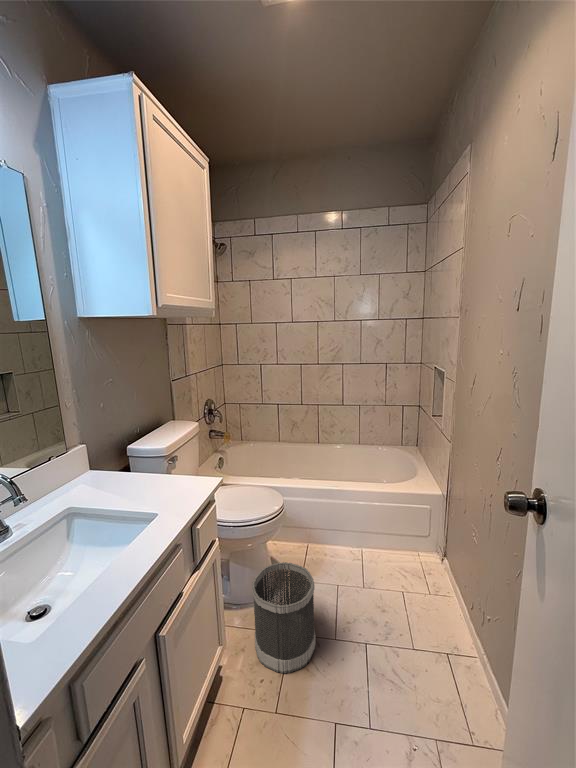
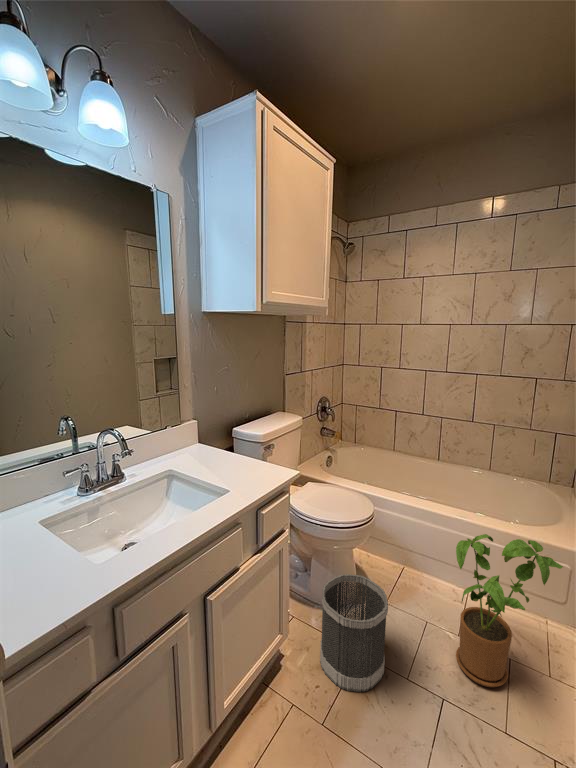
house plant: none [357,492,434,620] -> present [456,534,563,687]

